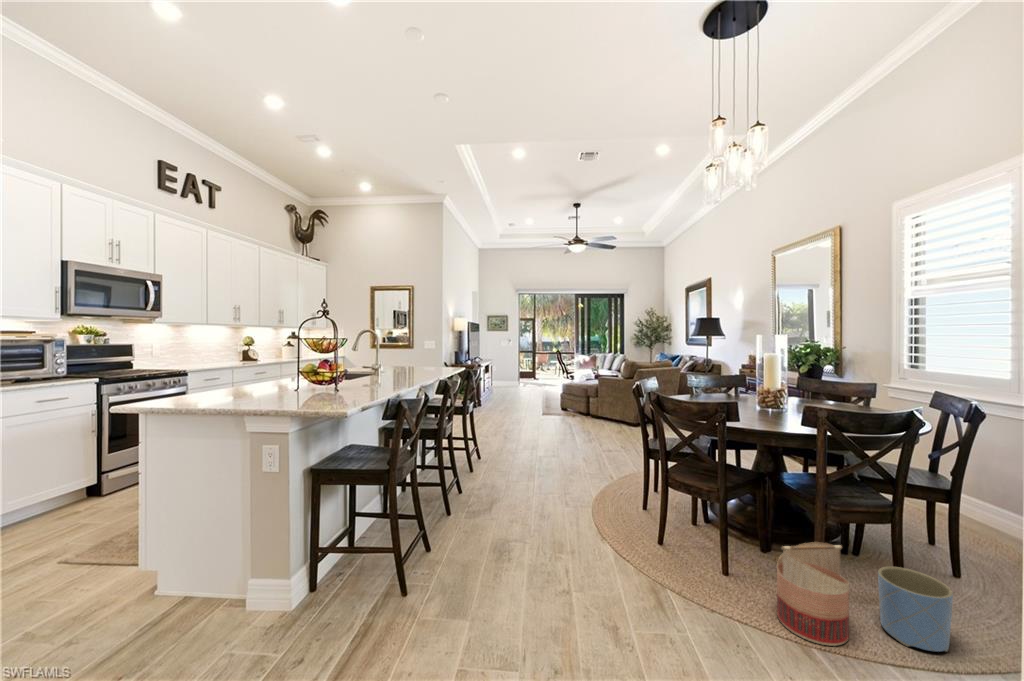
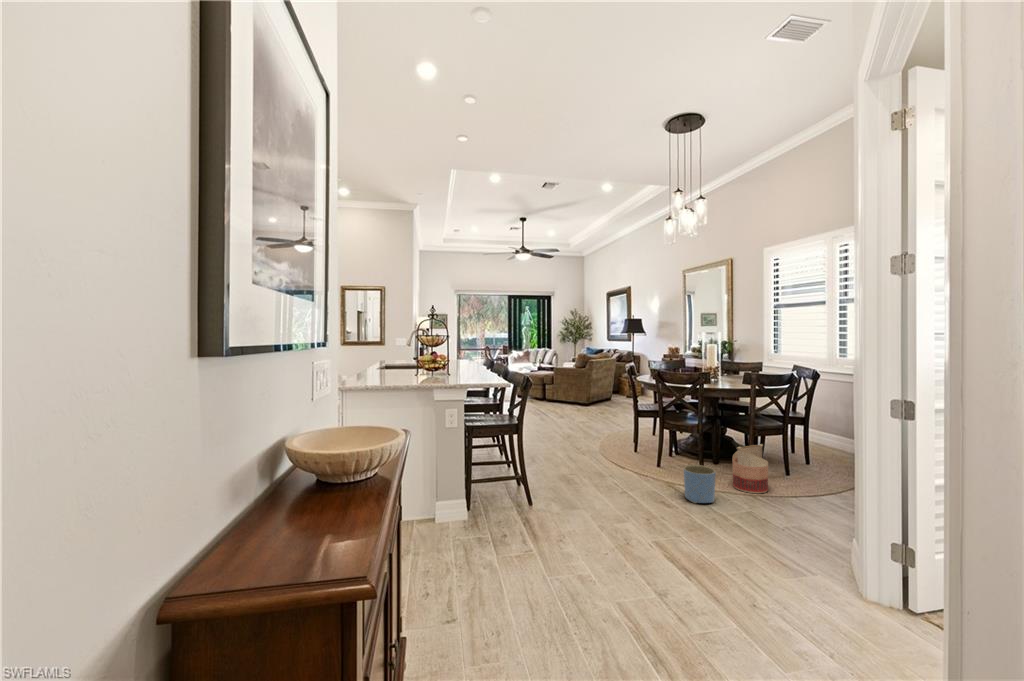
planter: present [878,567,953,652] -> present [683,465,716,503]

